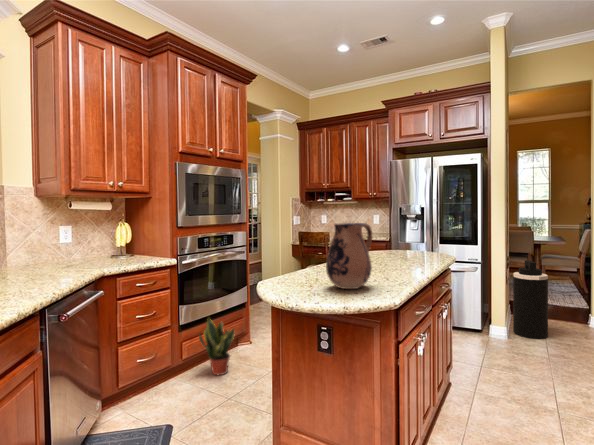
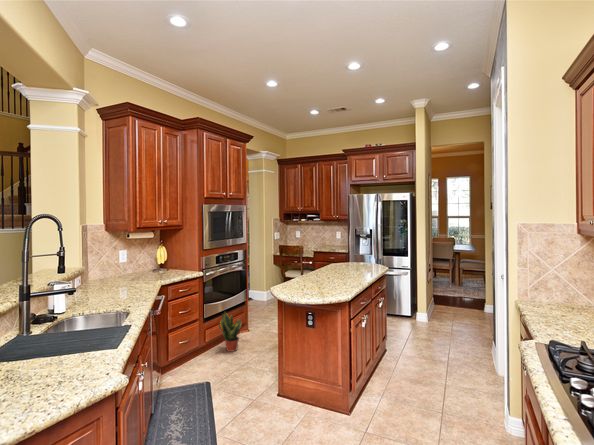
ceramic pitcher: present [326,223,372,289] -> none [312,256,336,293]
trash can: present [513,260,548,339] -> none [432,267,454,321]

